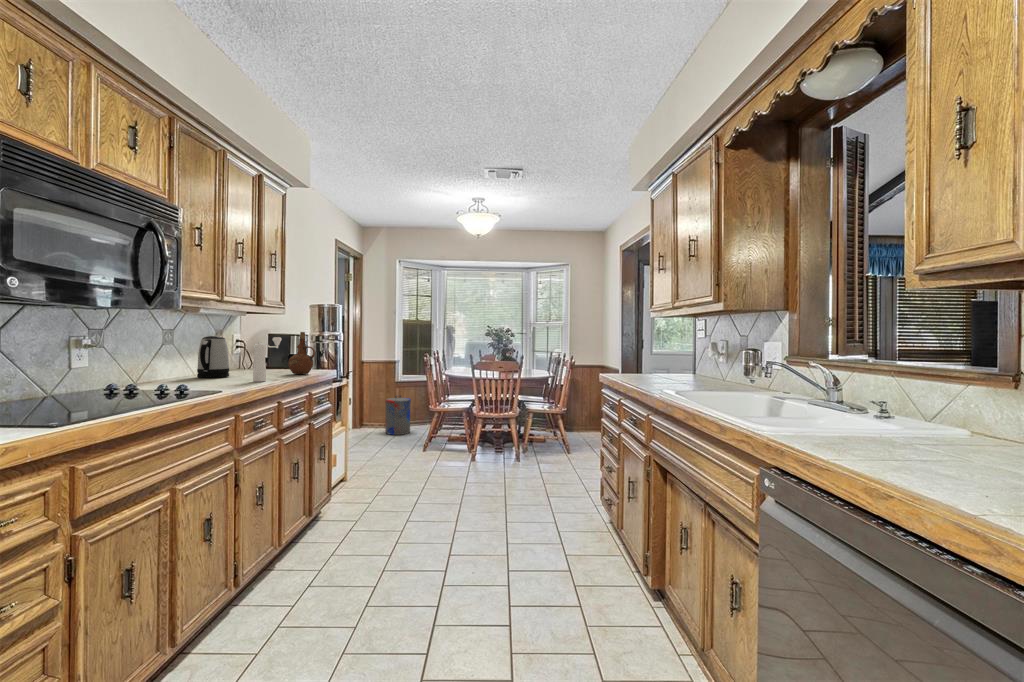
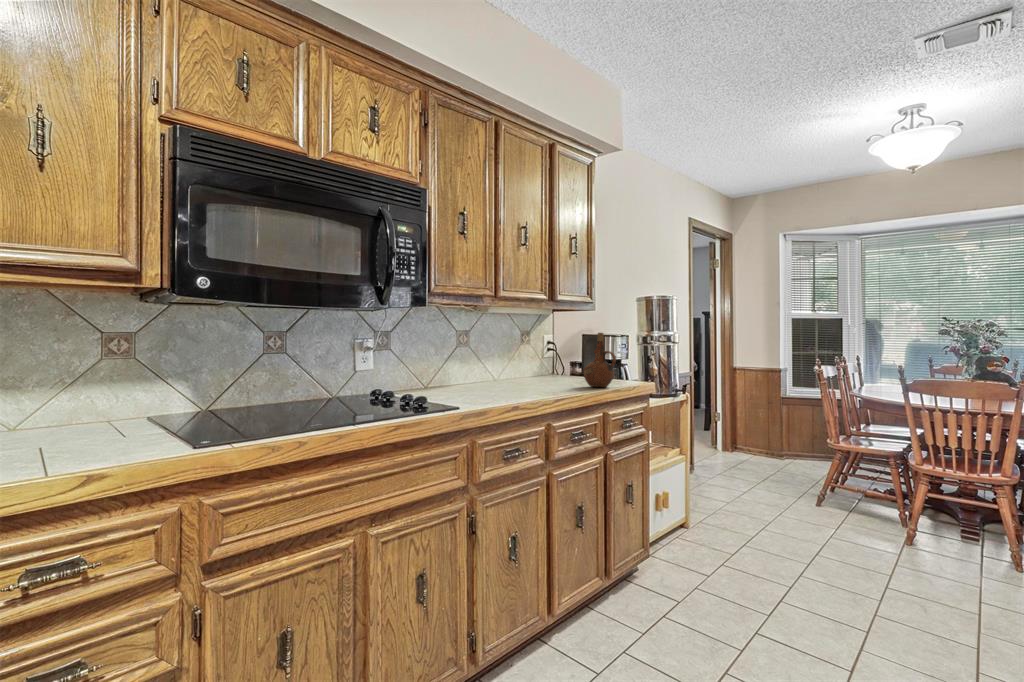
kettle: present [197,336,229,378] -> none [481,339,516,388]
pepper mill: present [253,337,282,382] -> none [522,340,559,396]
trash can: present [385,395,411,435] -> none [763,415,801,469]

